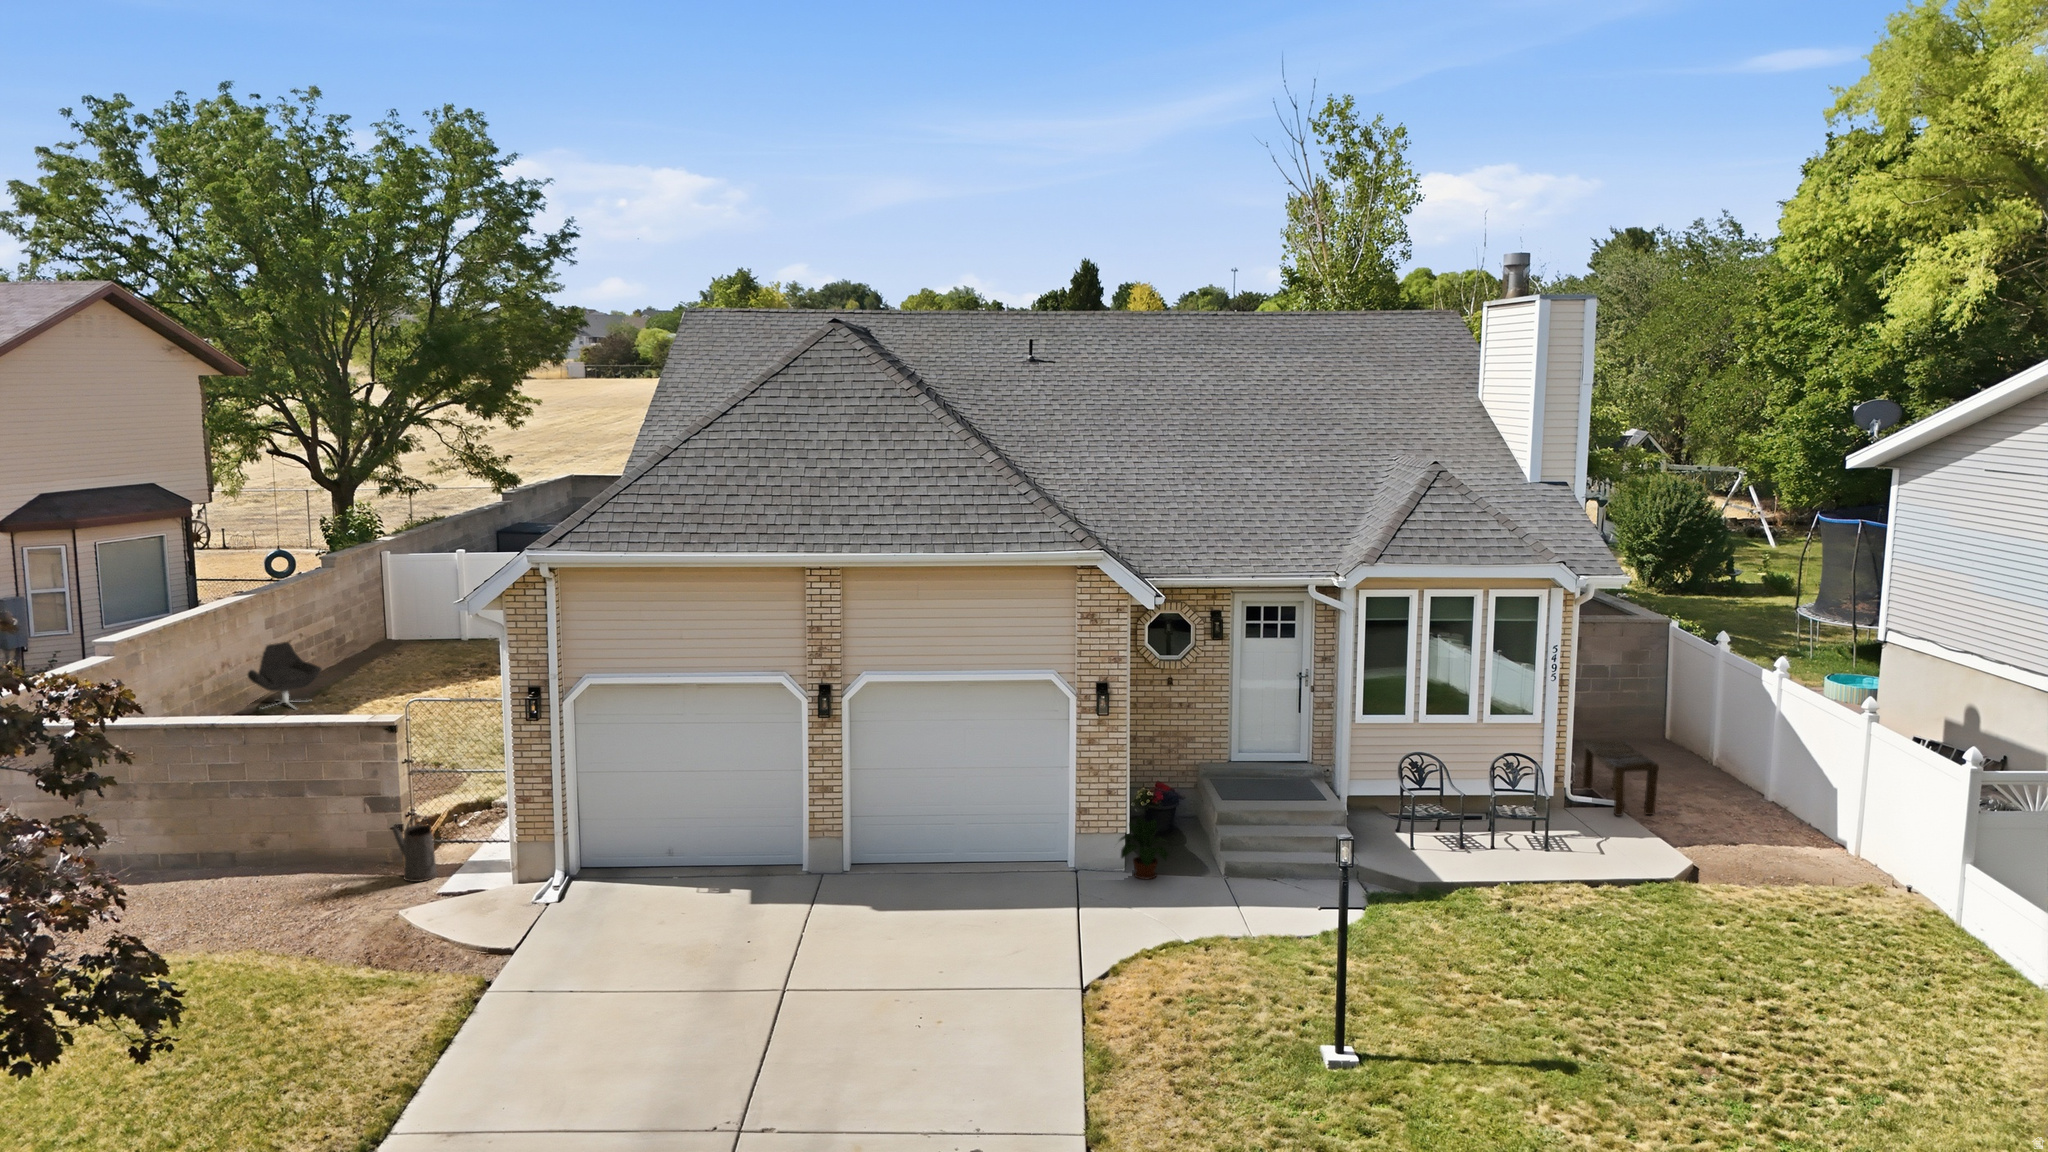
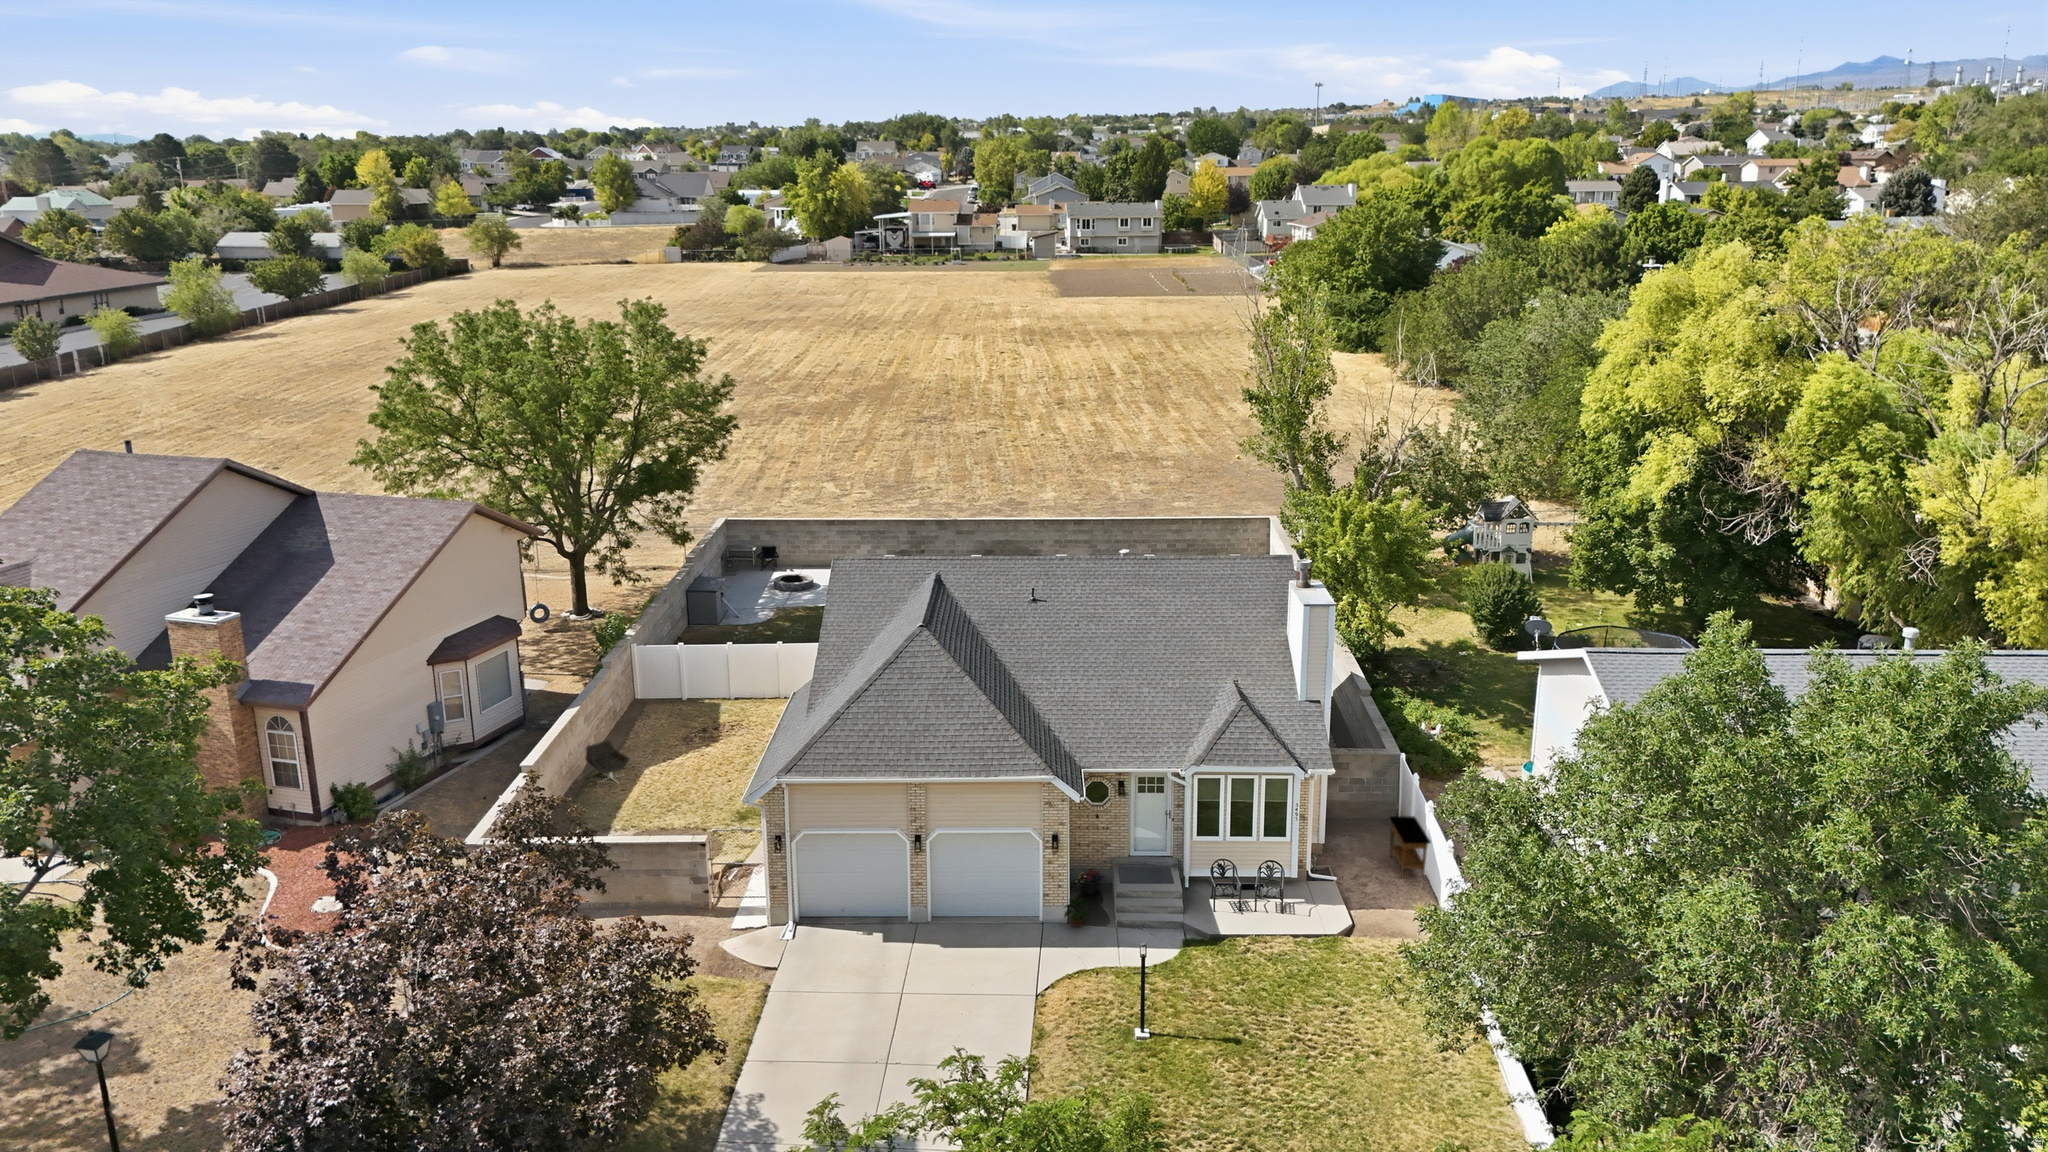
side table: none [1692,701,1796,803] -> present [1389,816,1431,877]
bench: present [1583,740,1659,816] -> none [1323,840,1354,887]
watering can: present [392,815,438,882] -> none [704,886,730,921]

